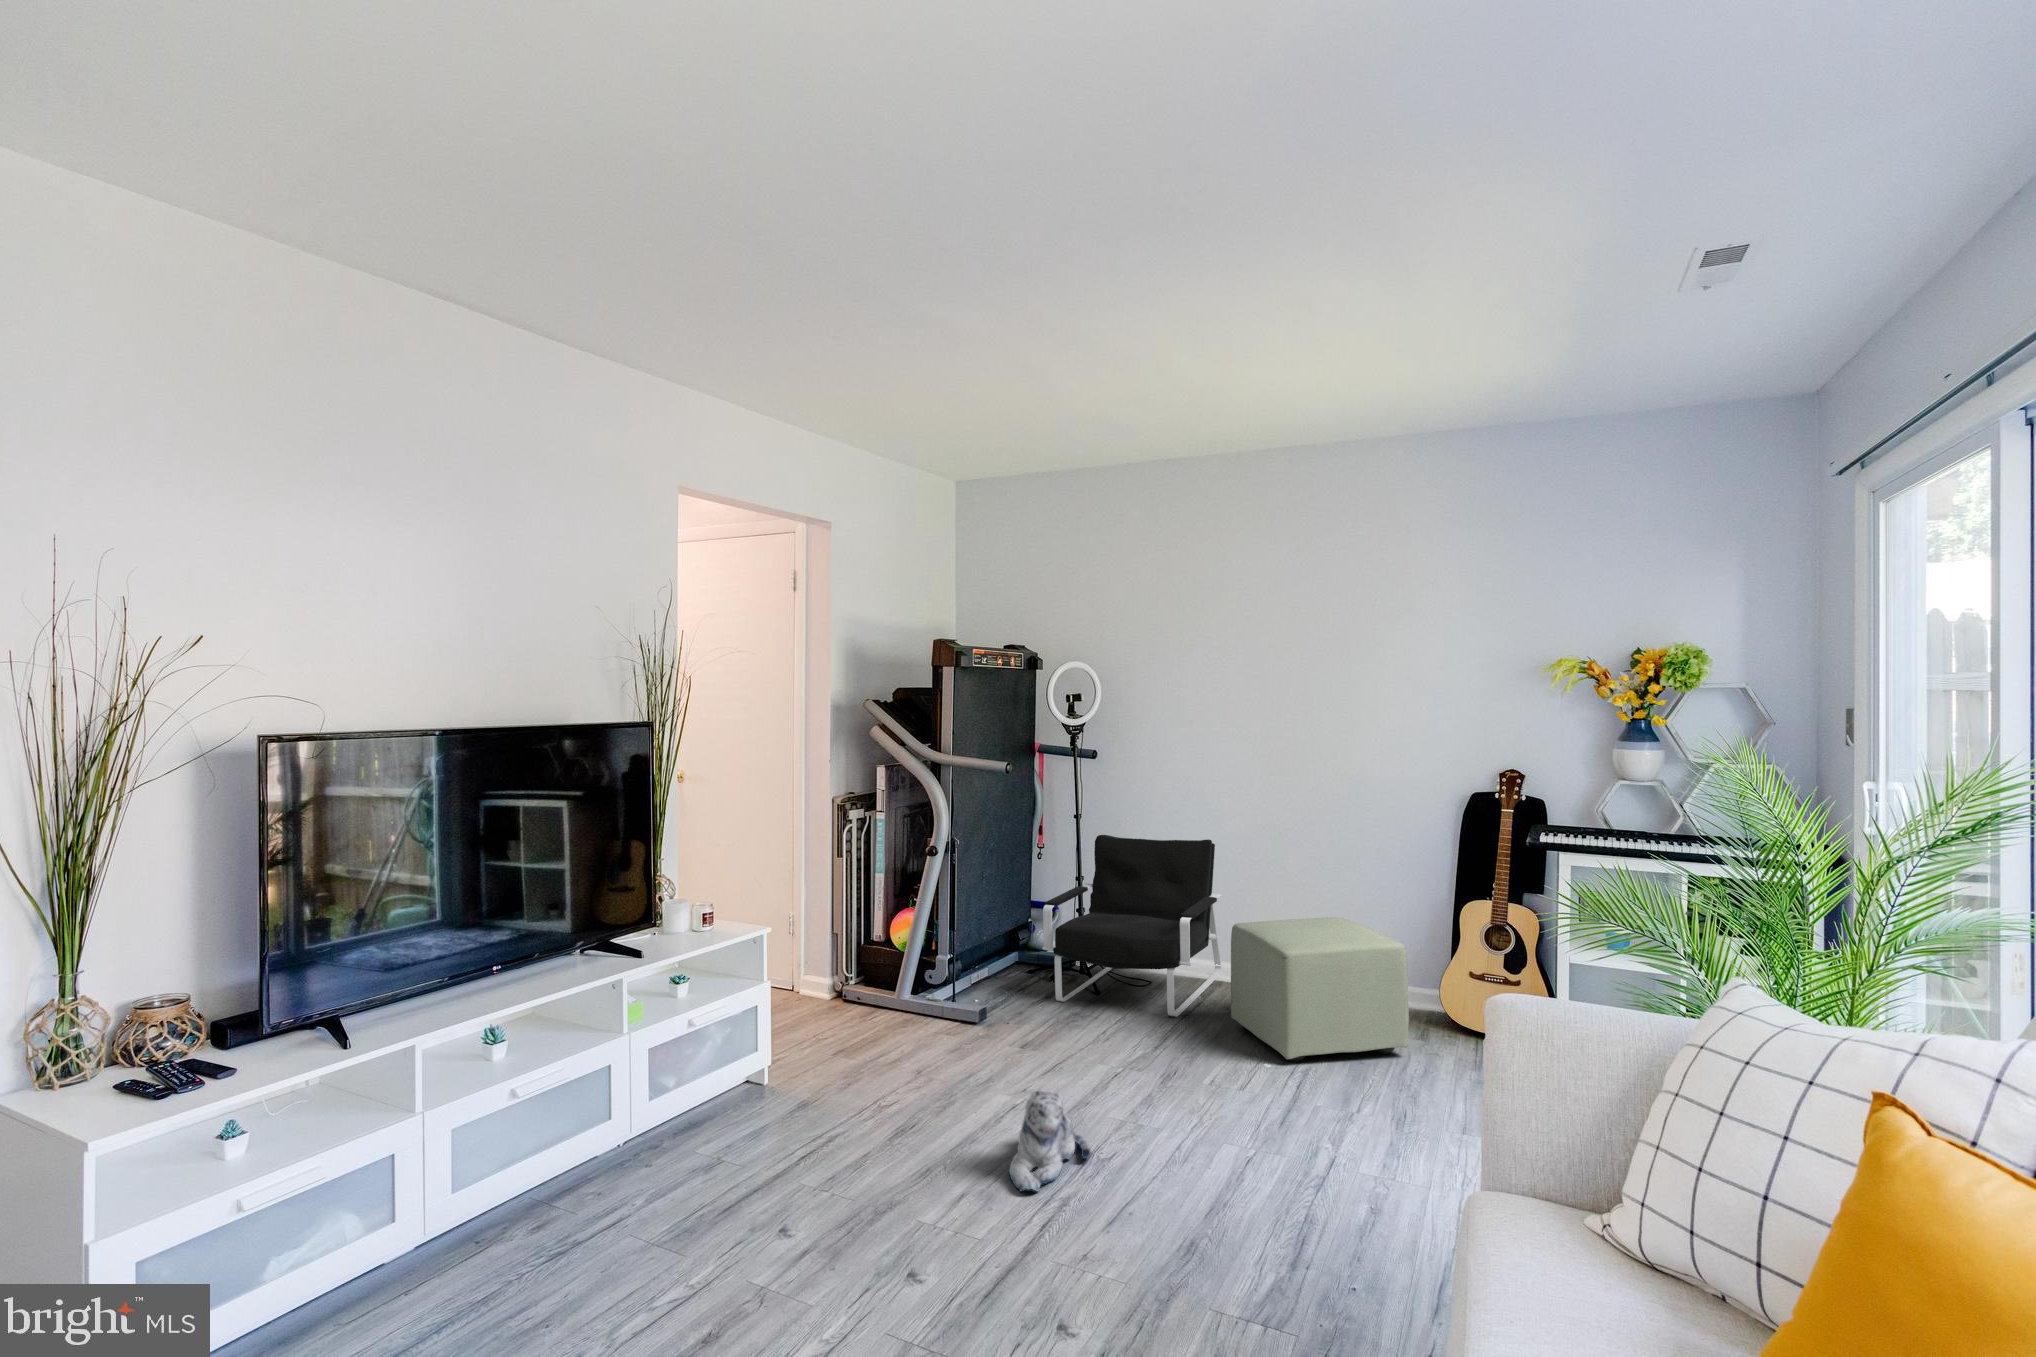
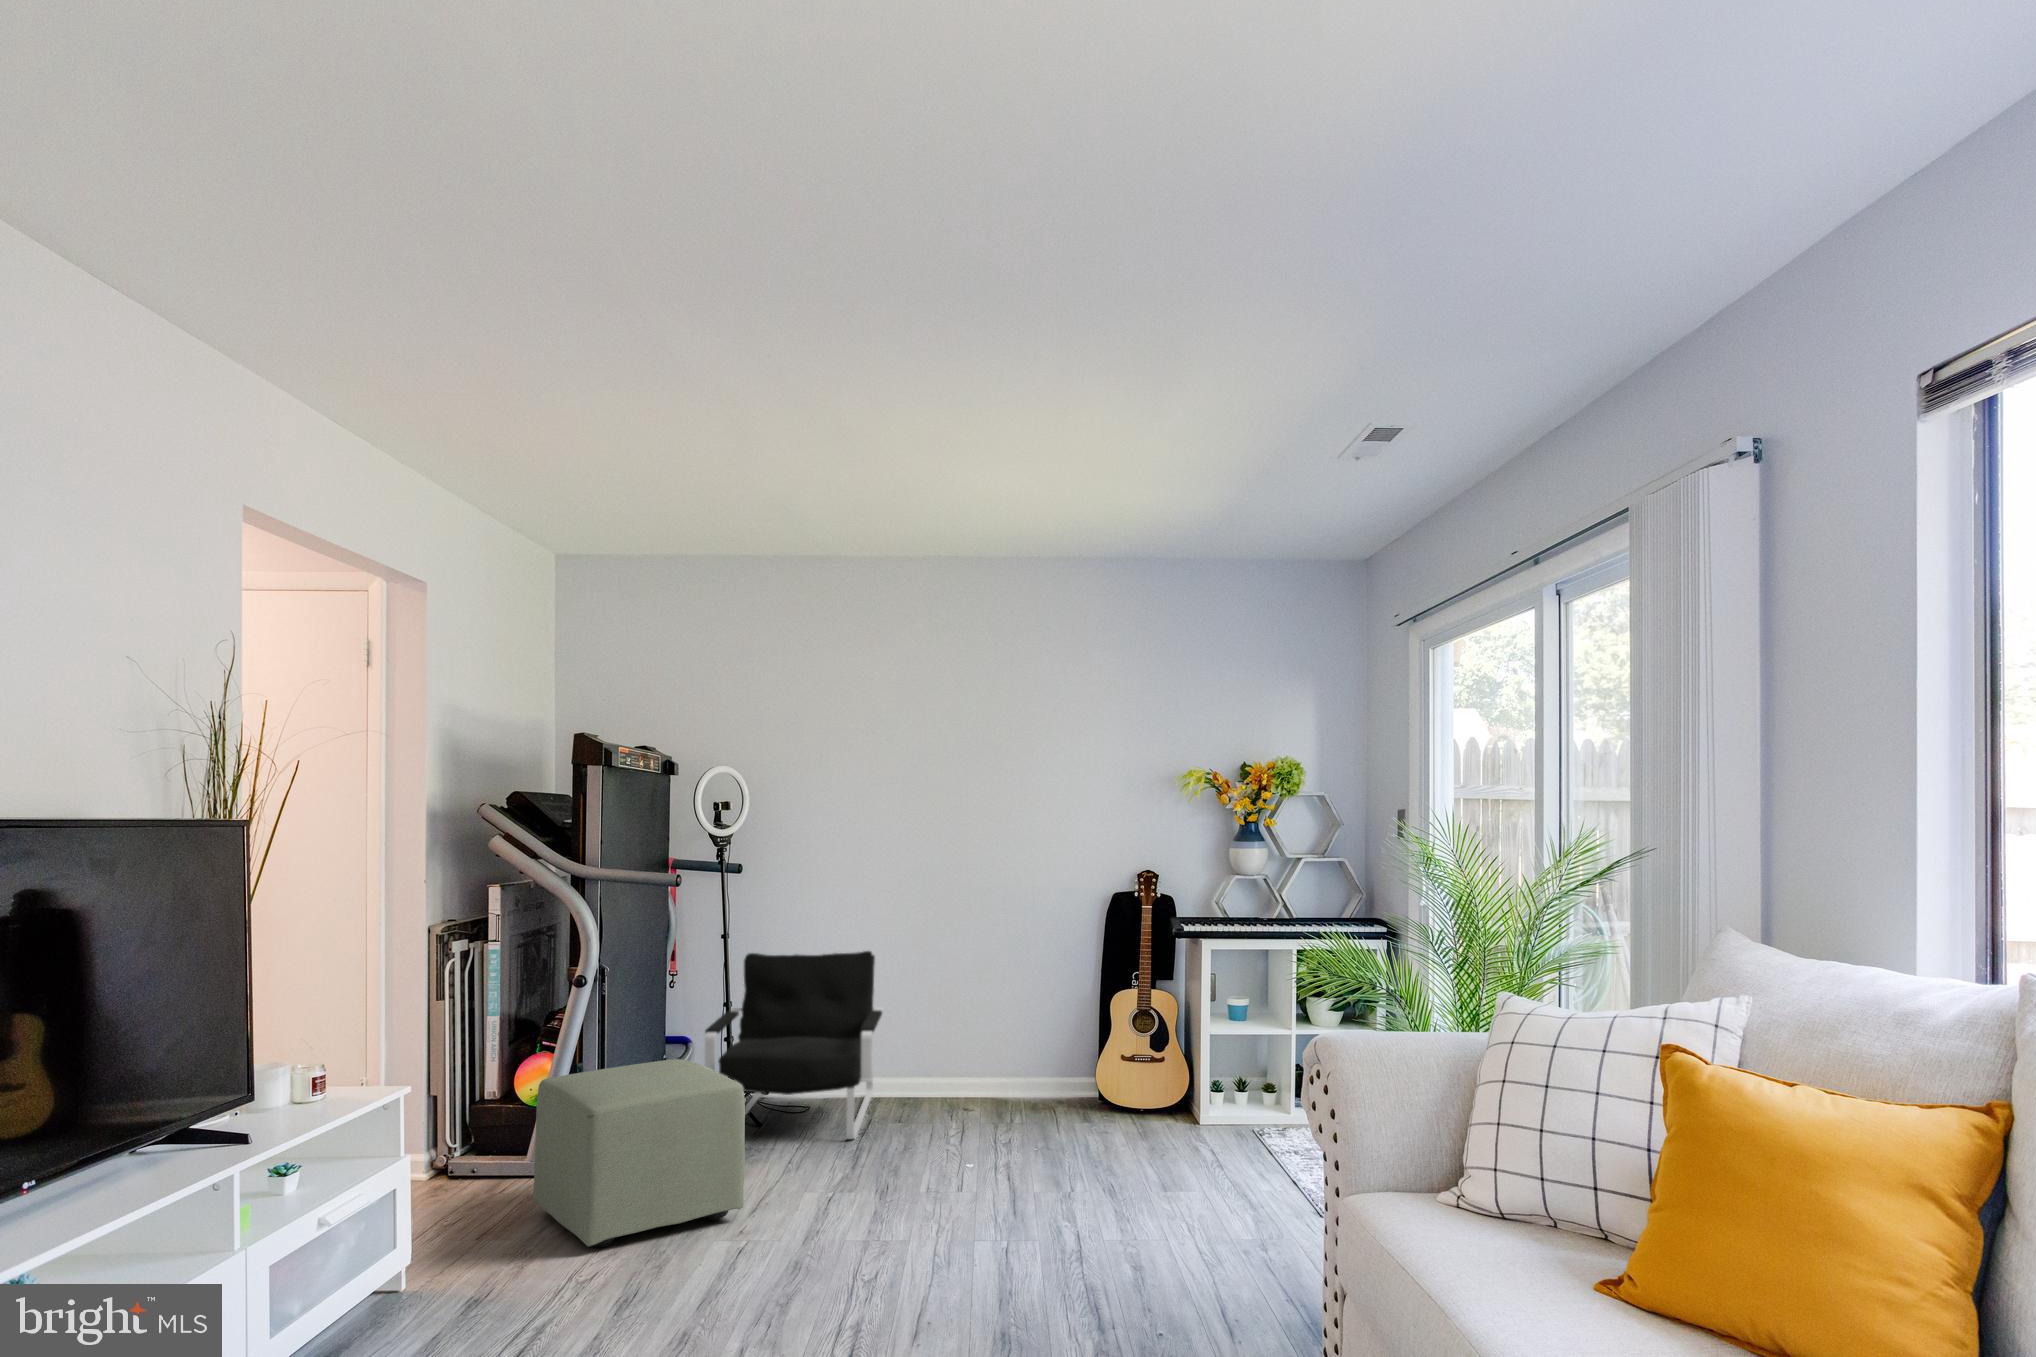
ottoman: present [1231,917,1409,1062] -> present [533,1059,745,1248]
plush toy: present [1009,1091,1091,1191] -> none [783,1213,864,1323]

